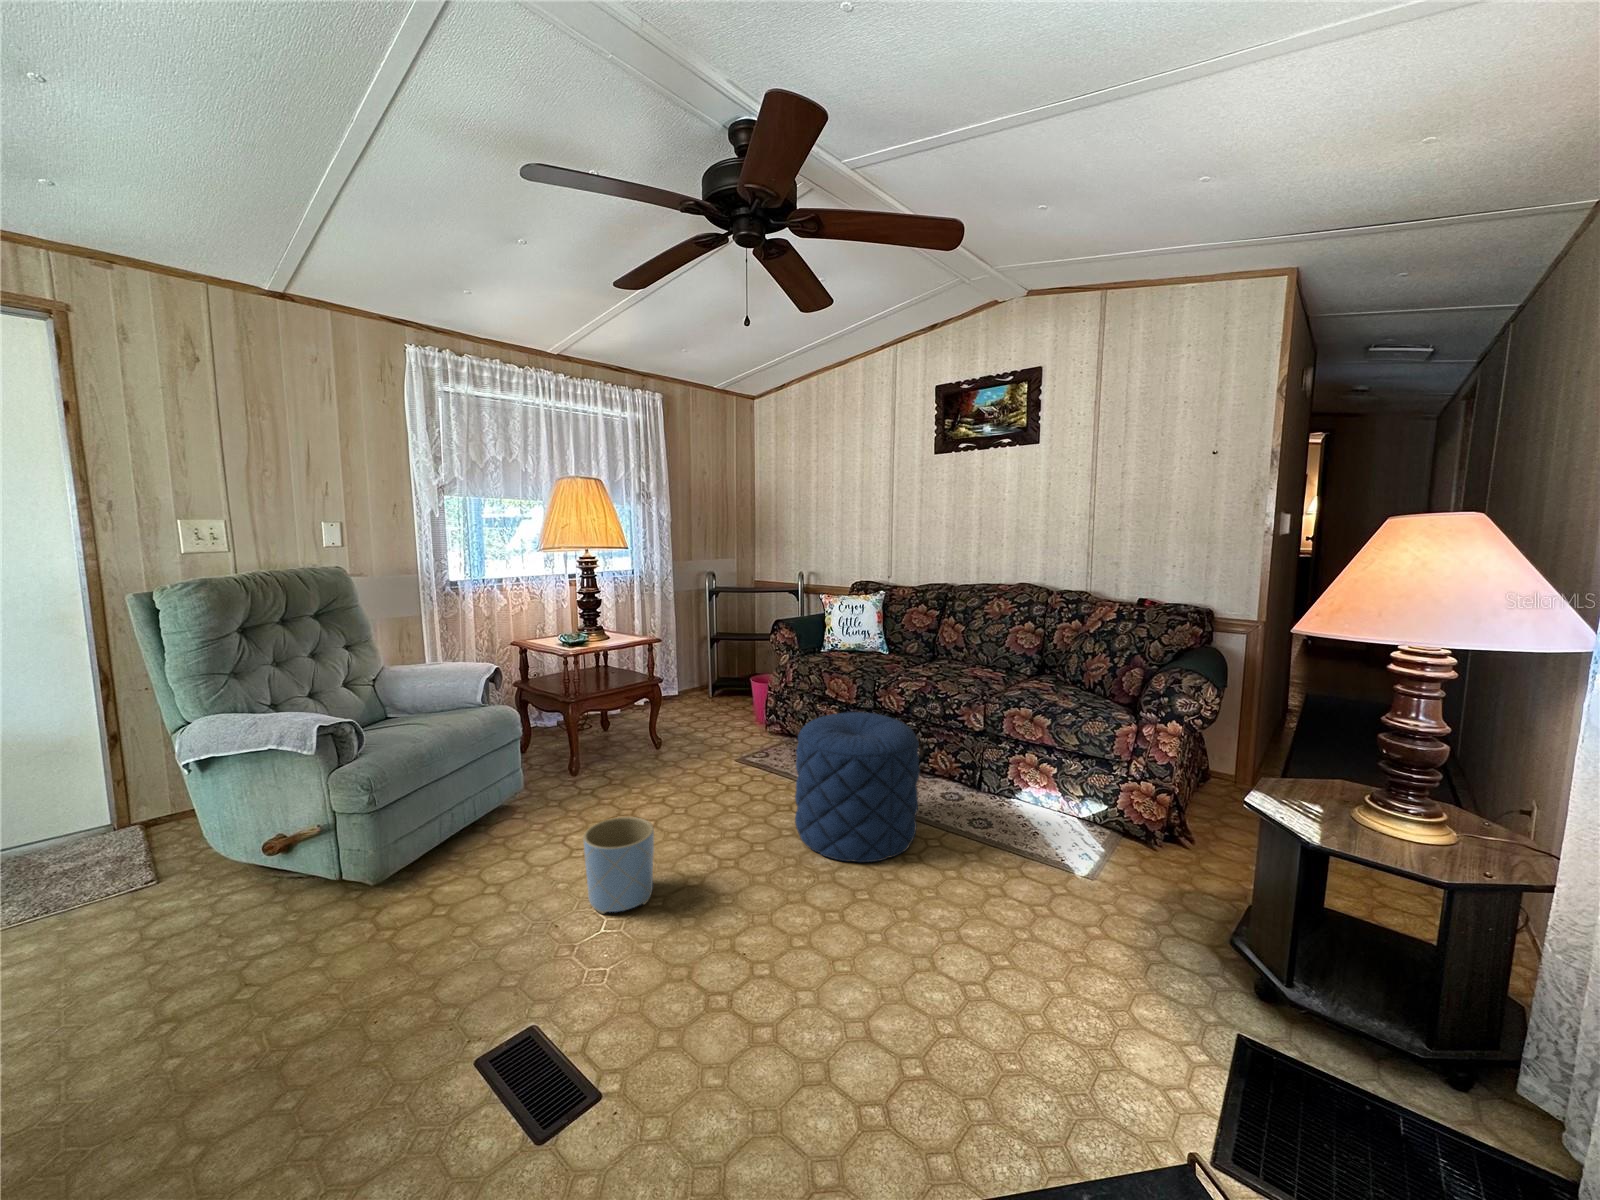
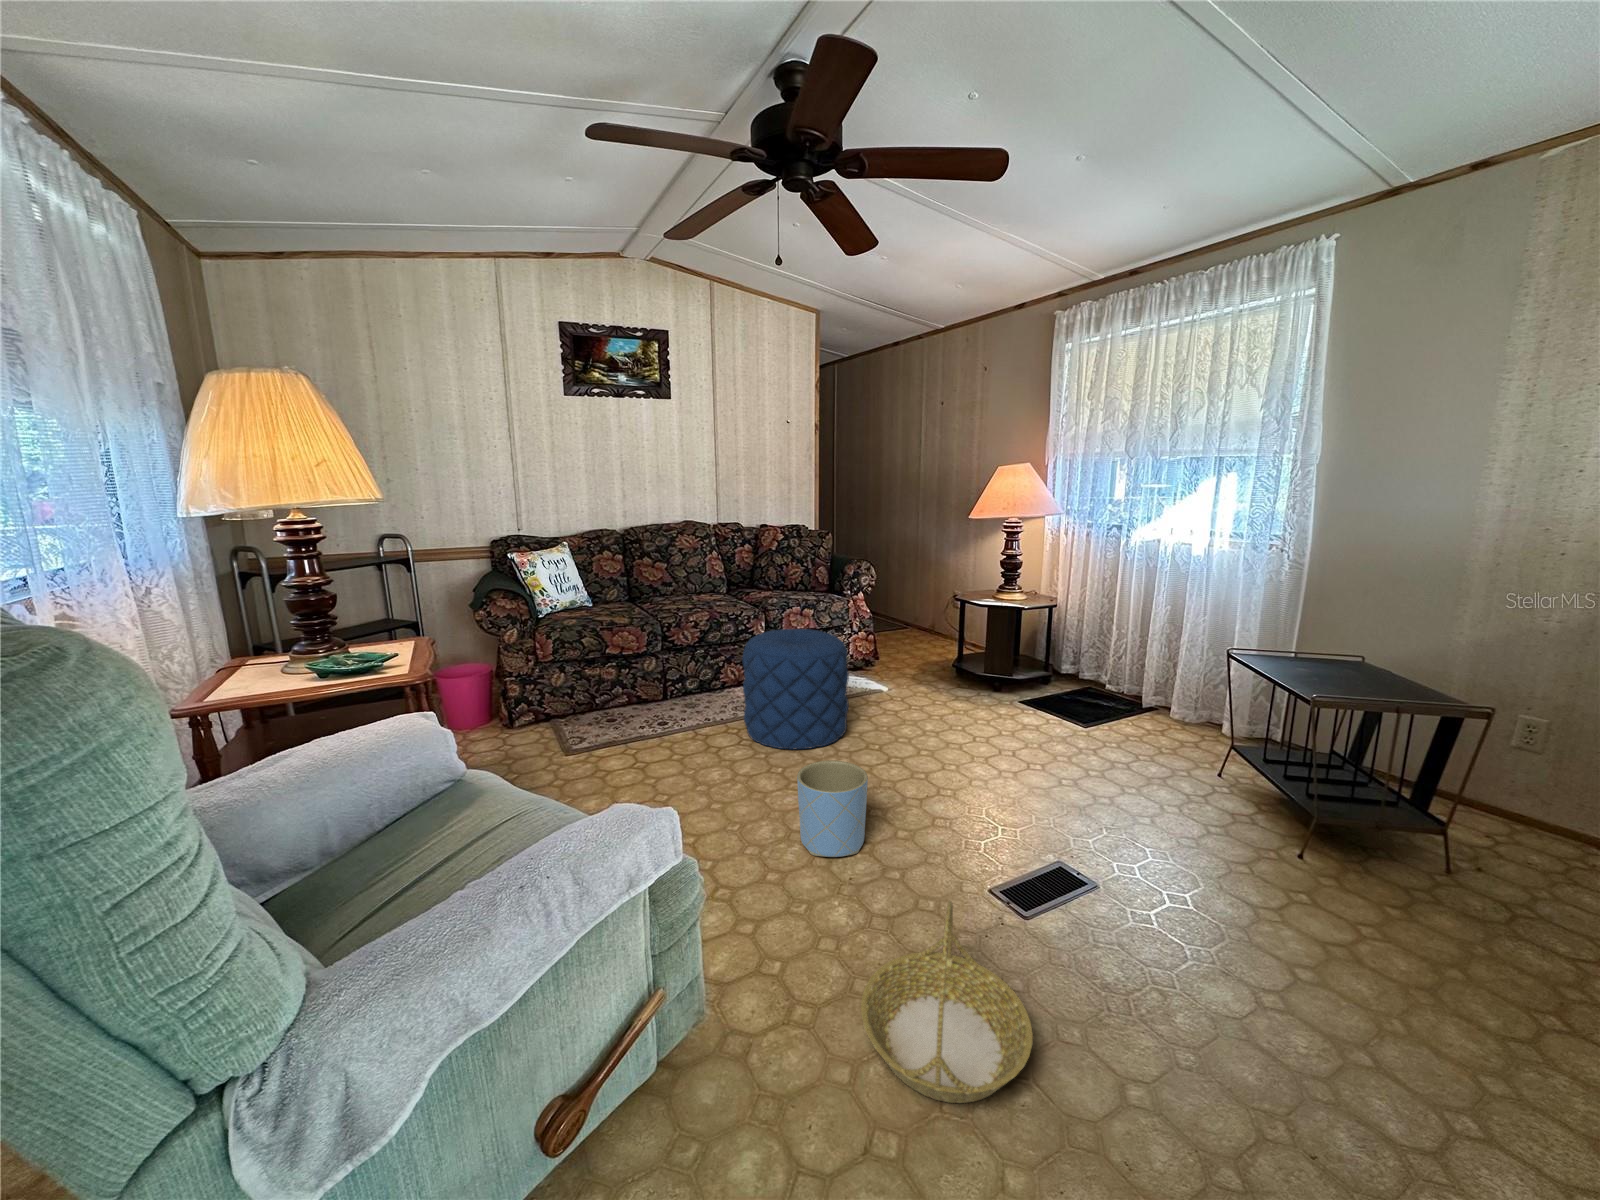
basket: none [254,889,414,1030] -> present [861,901,1033,1103]

